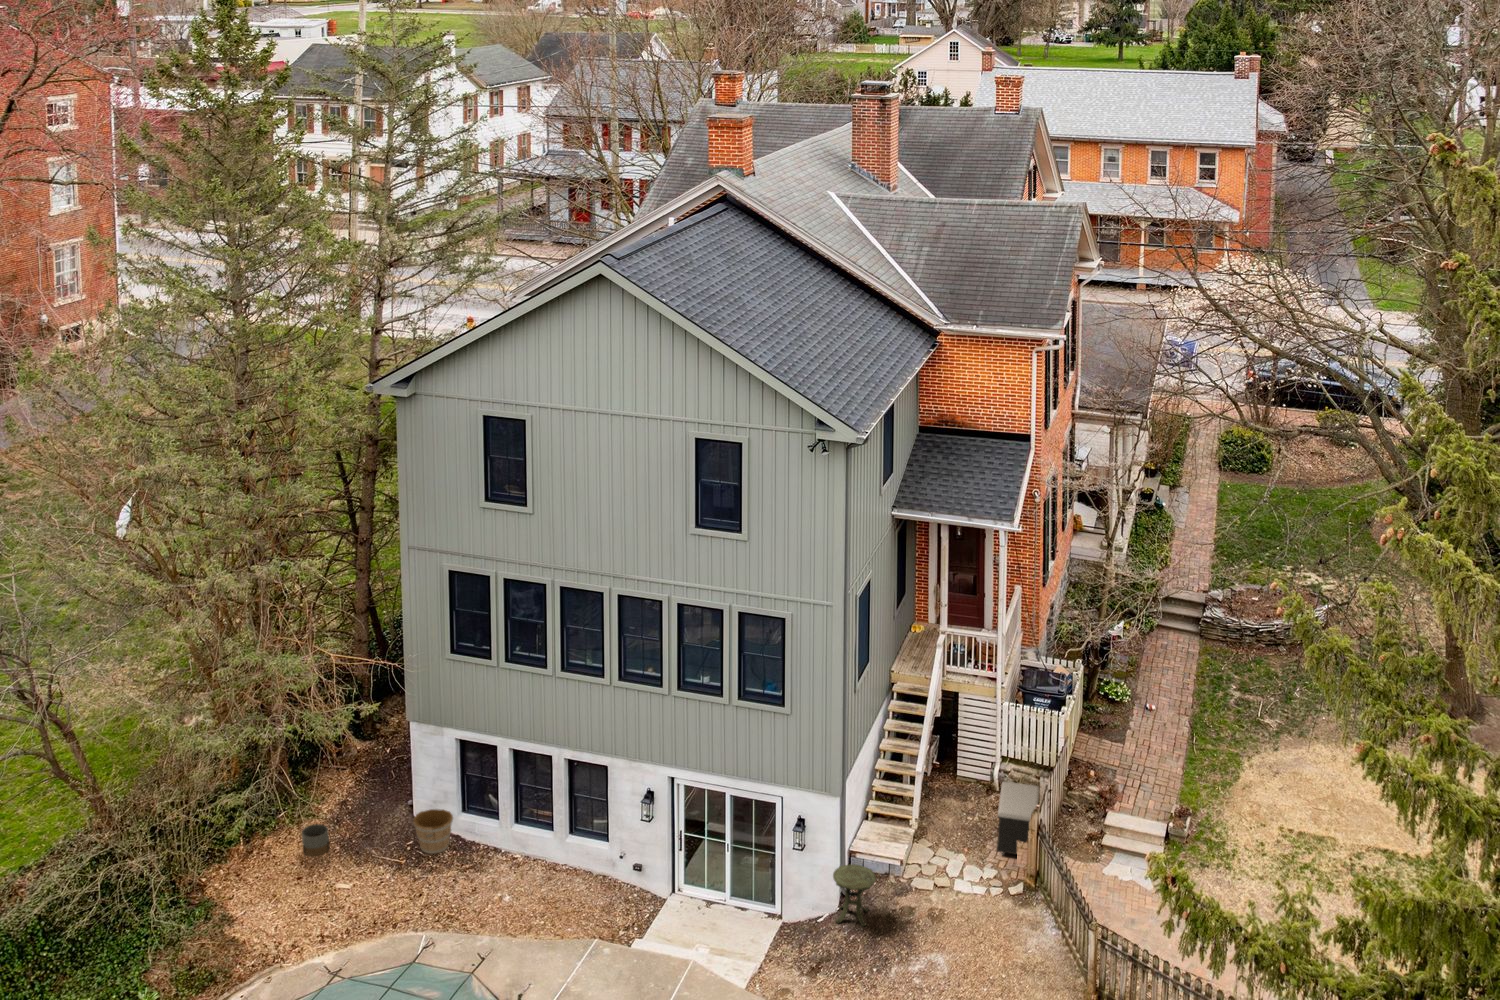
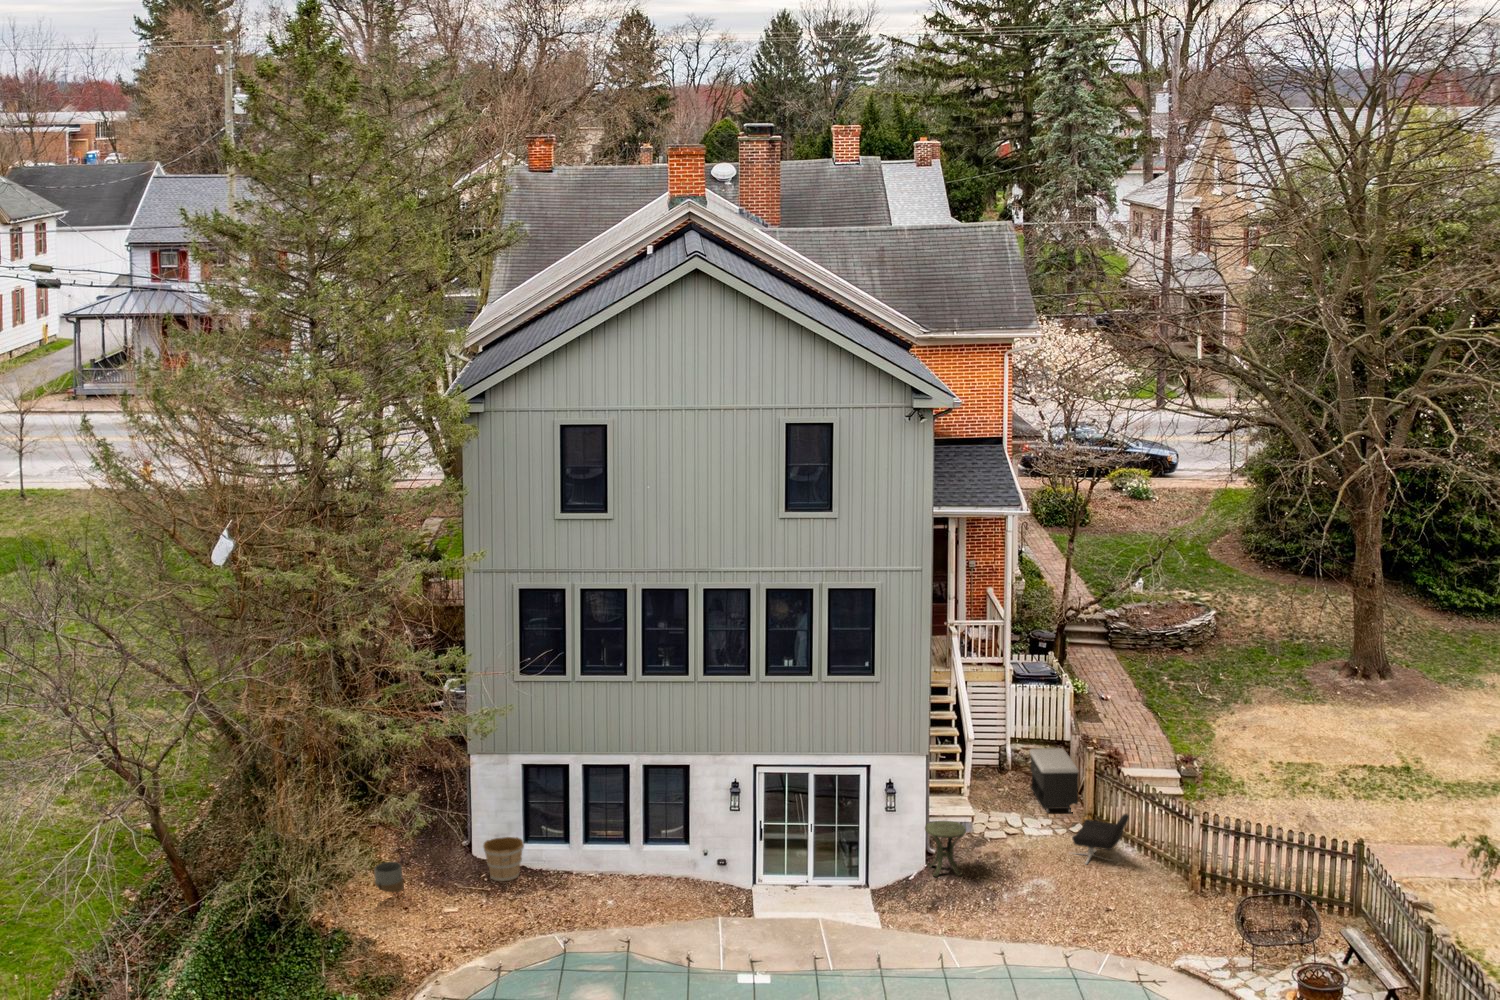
lounge chair: none [991,882,1059,935] -> present [1072,814,1129,864]

